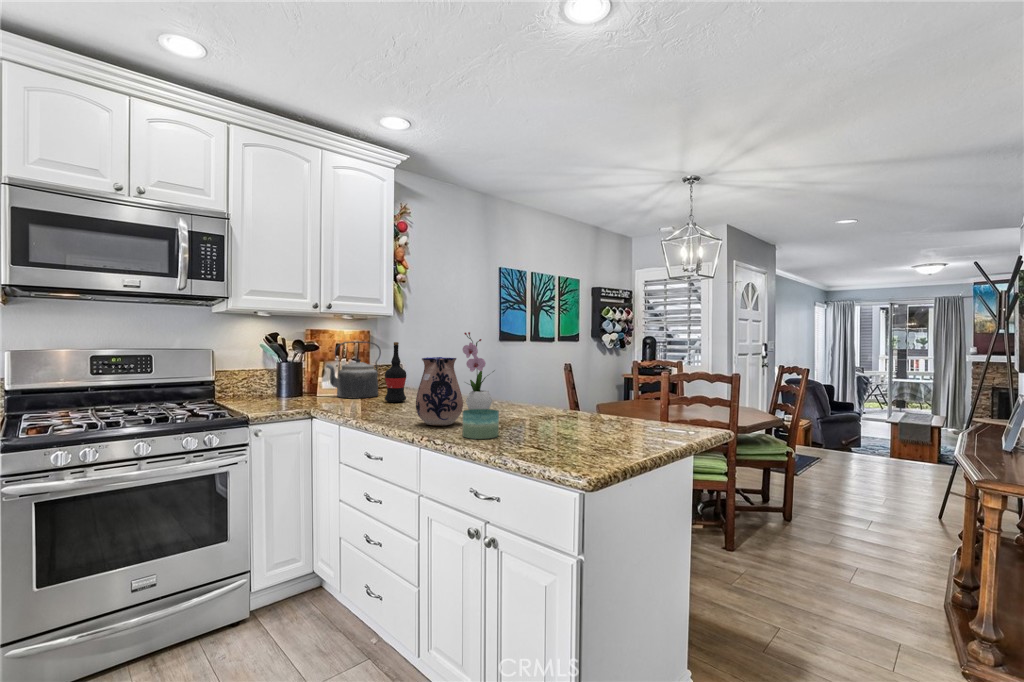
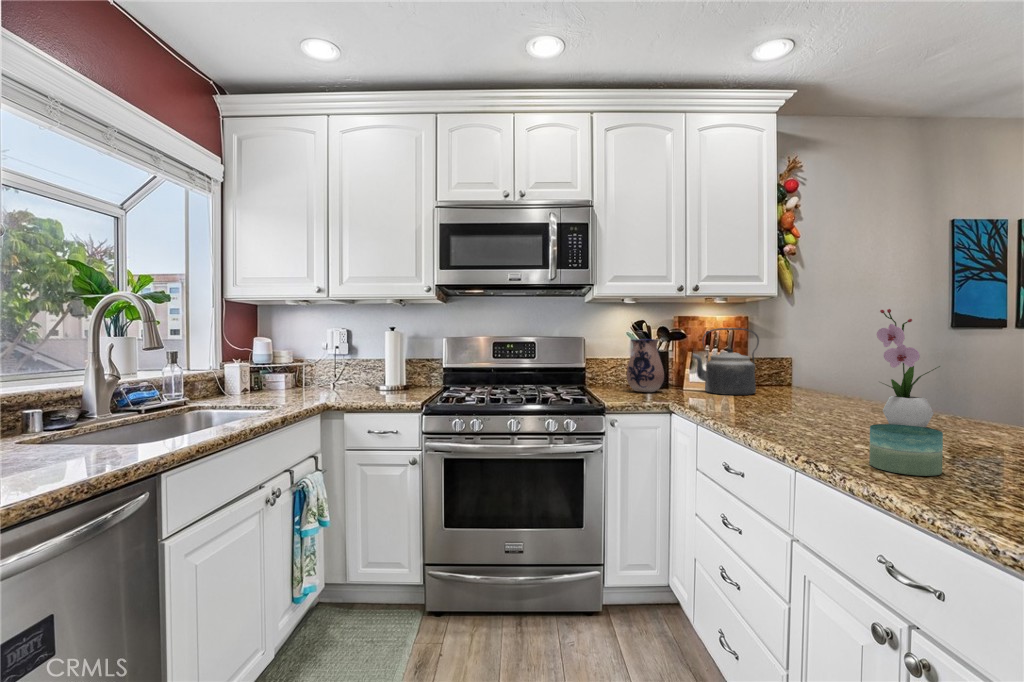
wine bottle: present [385,342,406,402] -> none [761,327,791,403]
ceramic pitcher: present [416,357,463,426] -> present [627,339,664,392]

